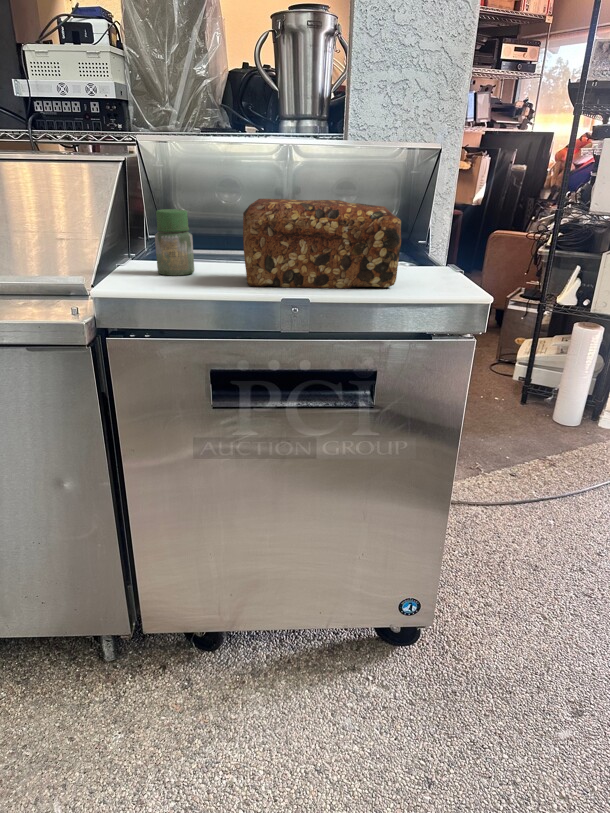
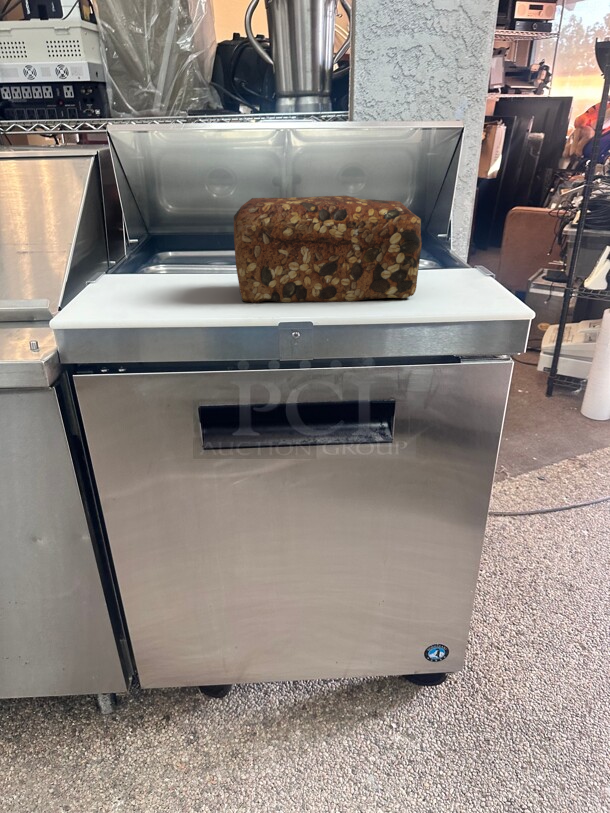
jar: present [155,209,194,276] -> none [134,211,182,289]

